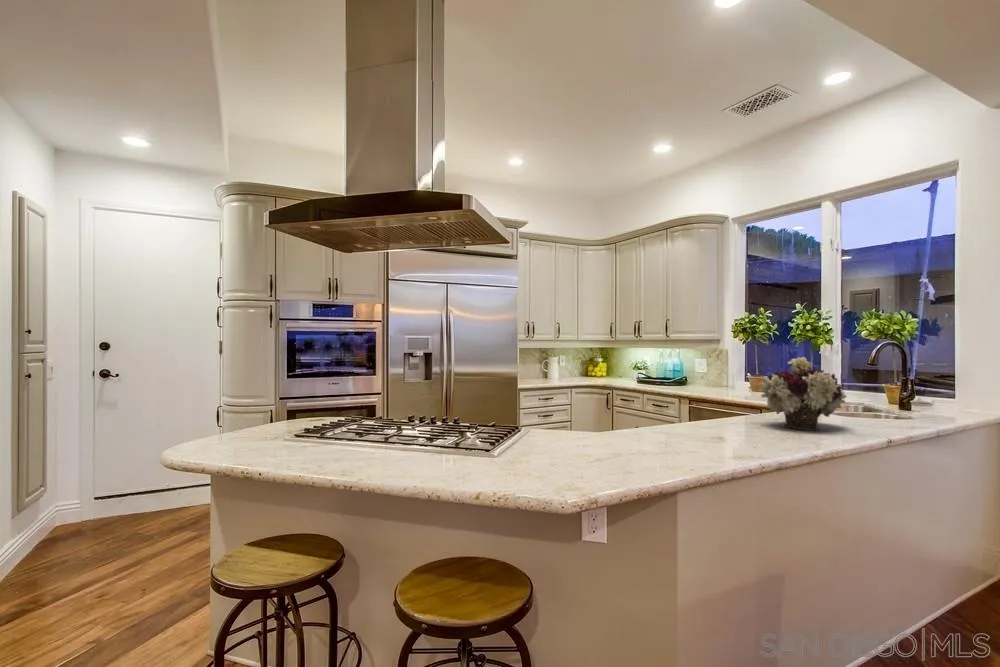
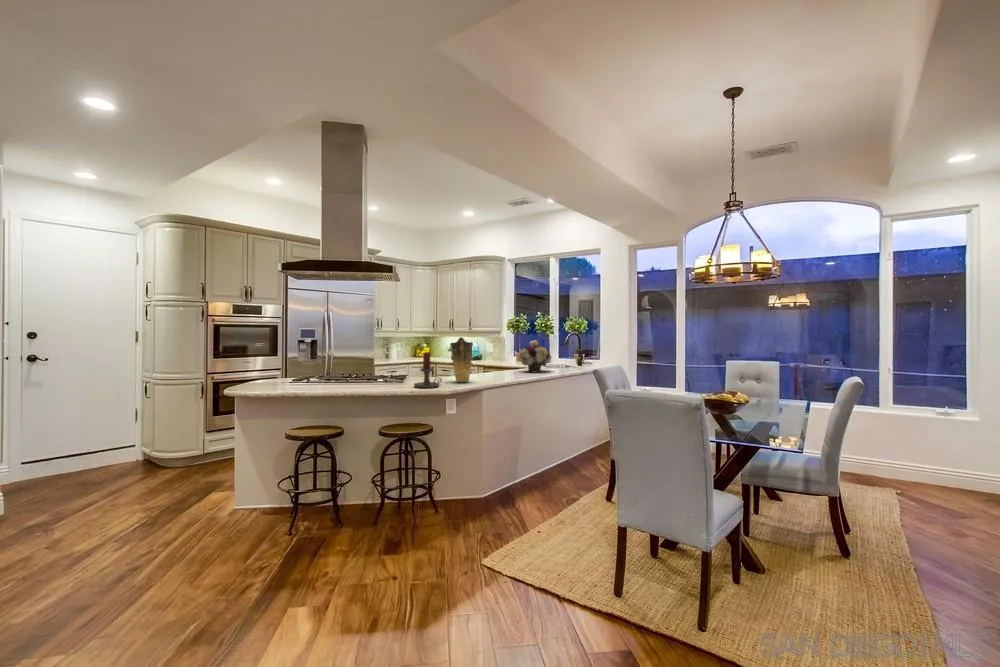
vase: none [589,351,642,458] -> present [450,337,473,382]
candle holder: none [491,385,562,475] -> present [414,352,442,388]

